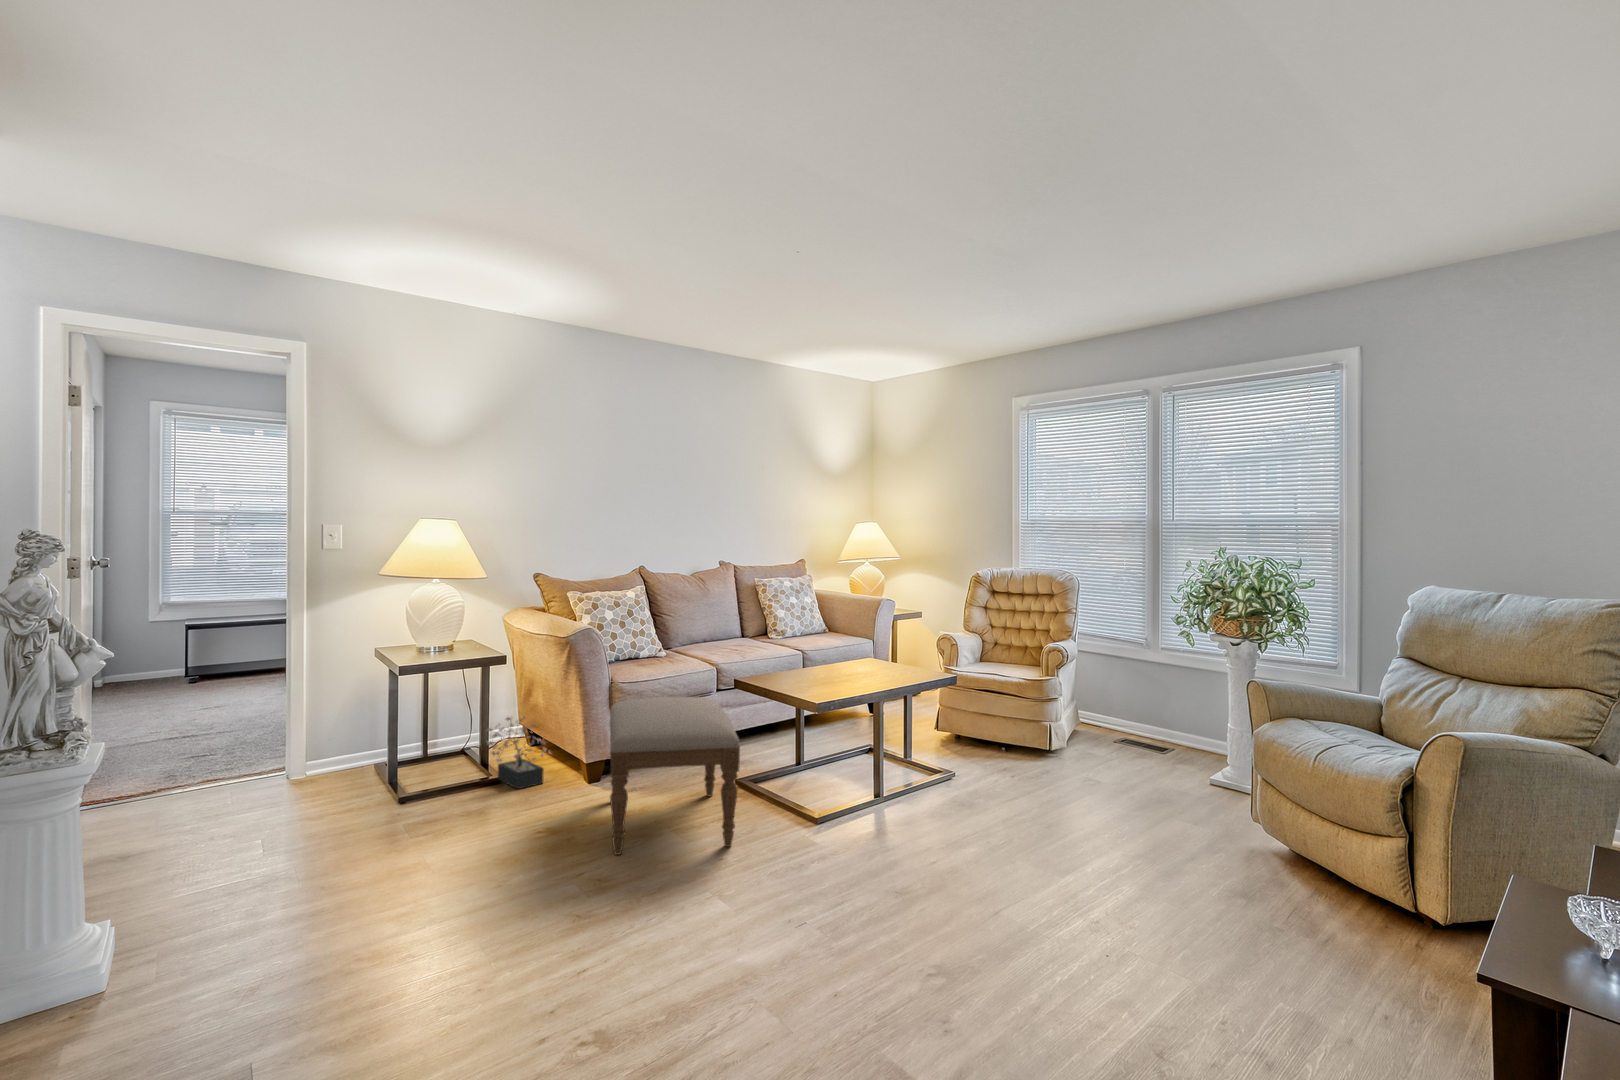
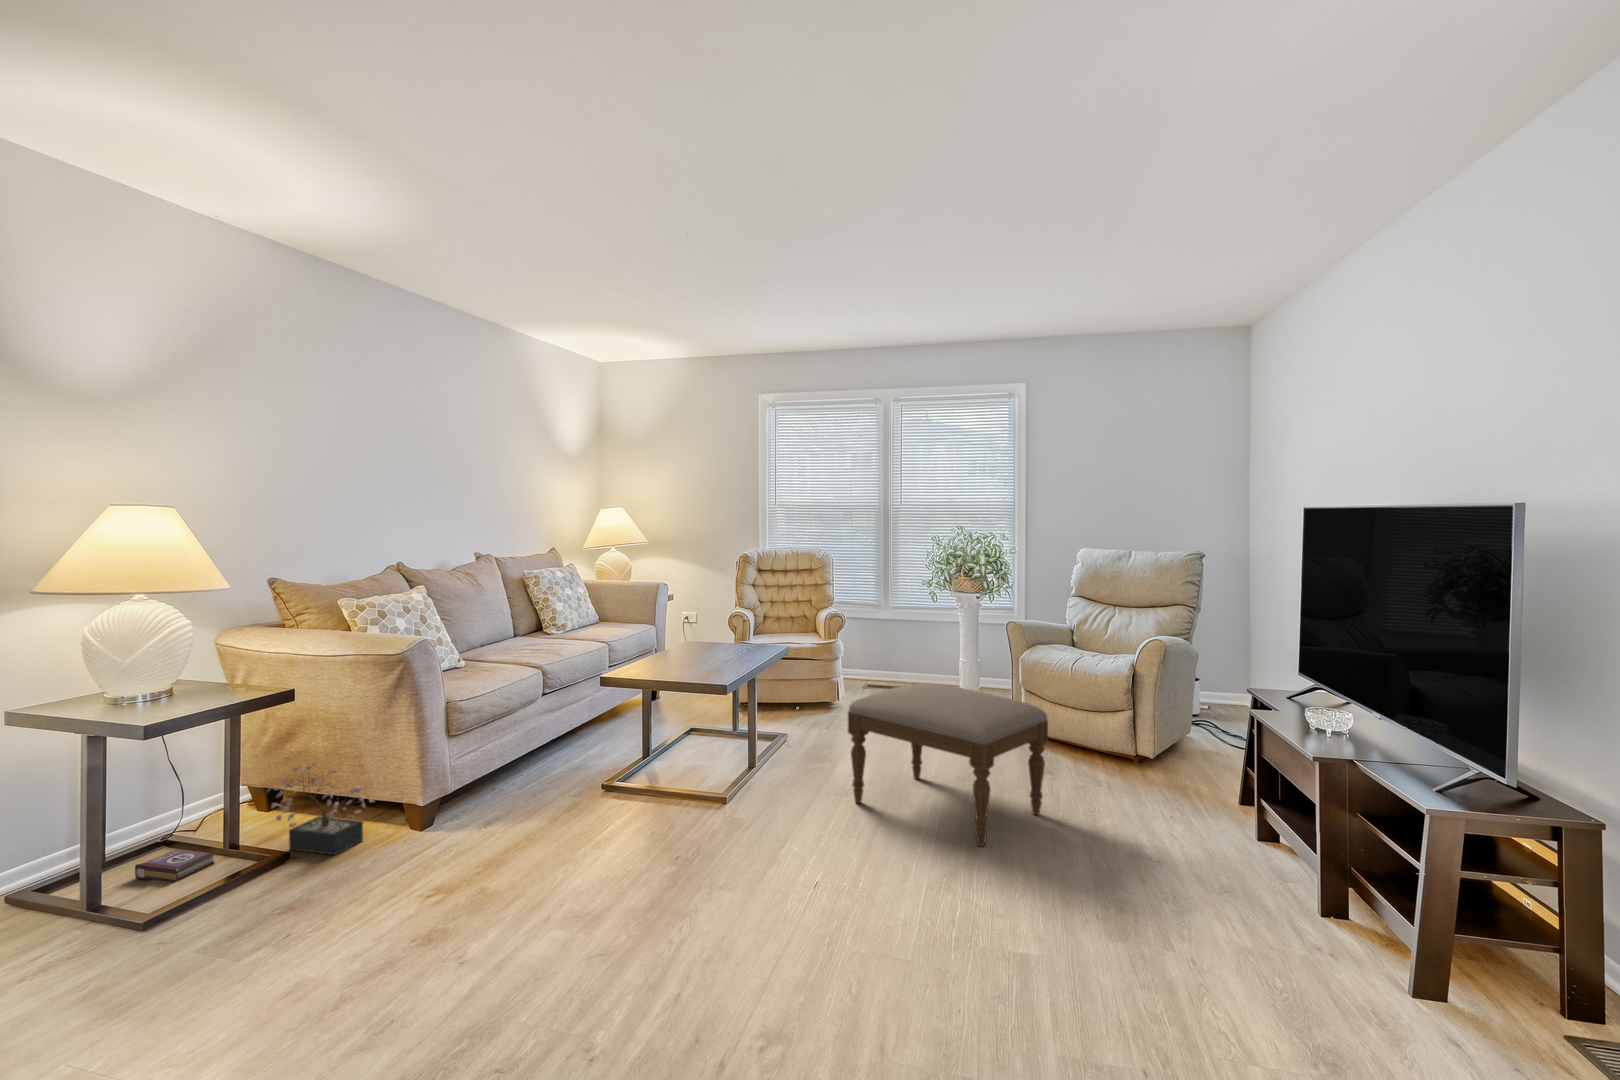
ottoman: present [609,697,740,855] -> present [848,683,1048,846]
book: none [409,763,454,786] -> present [135,849,215,882]

